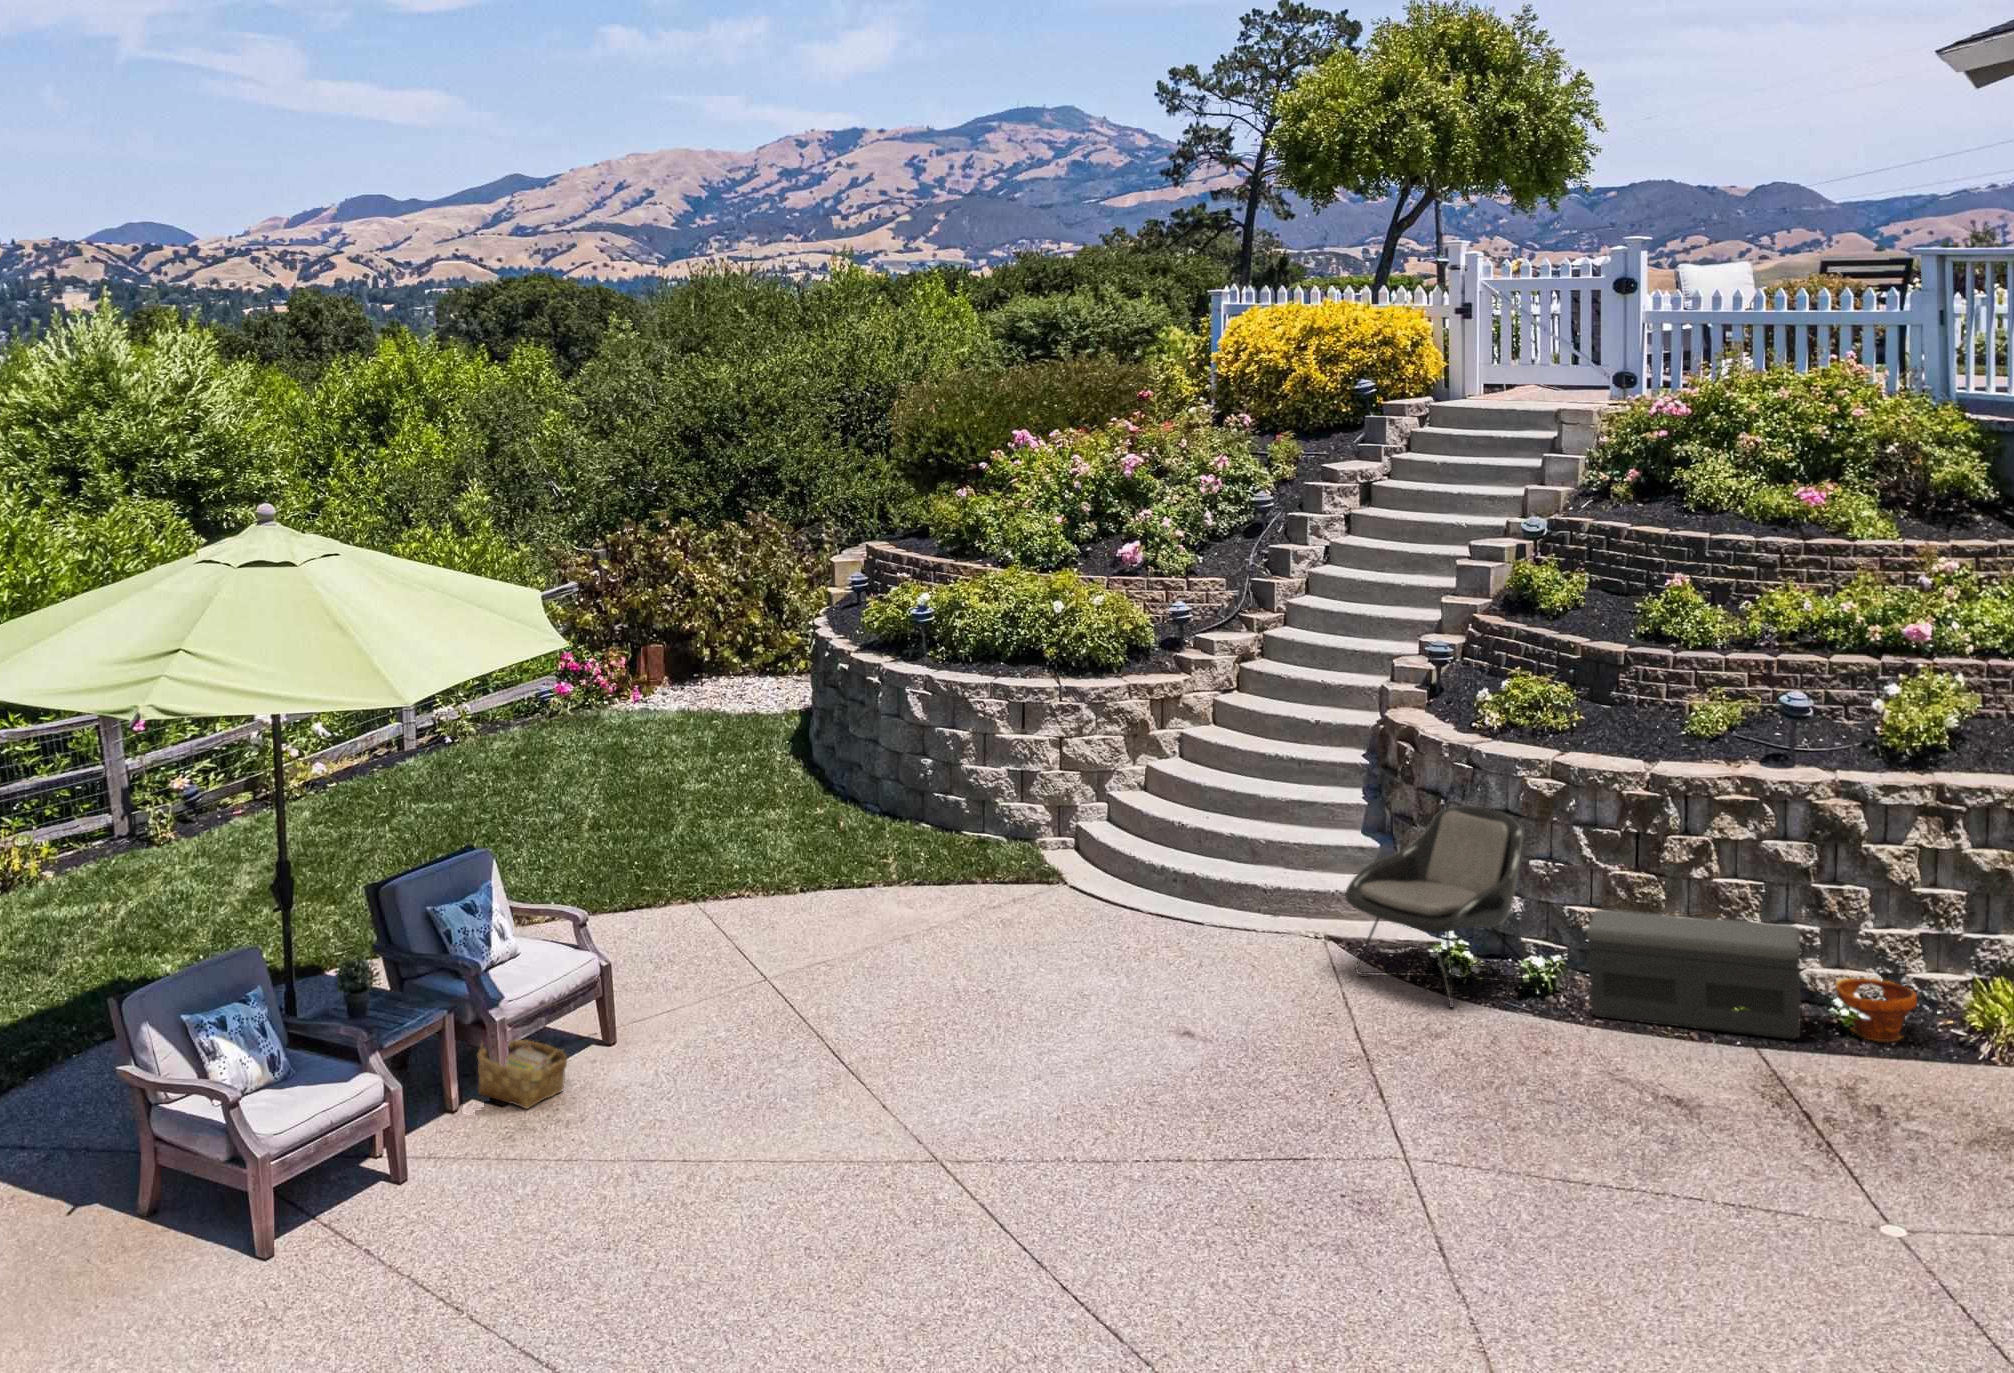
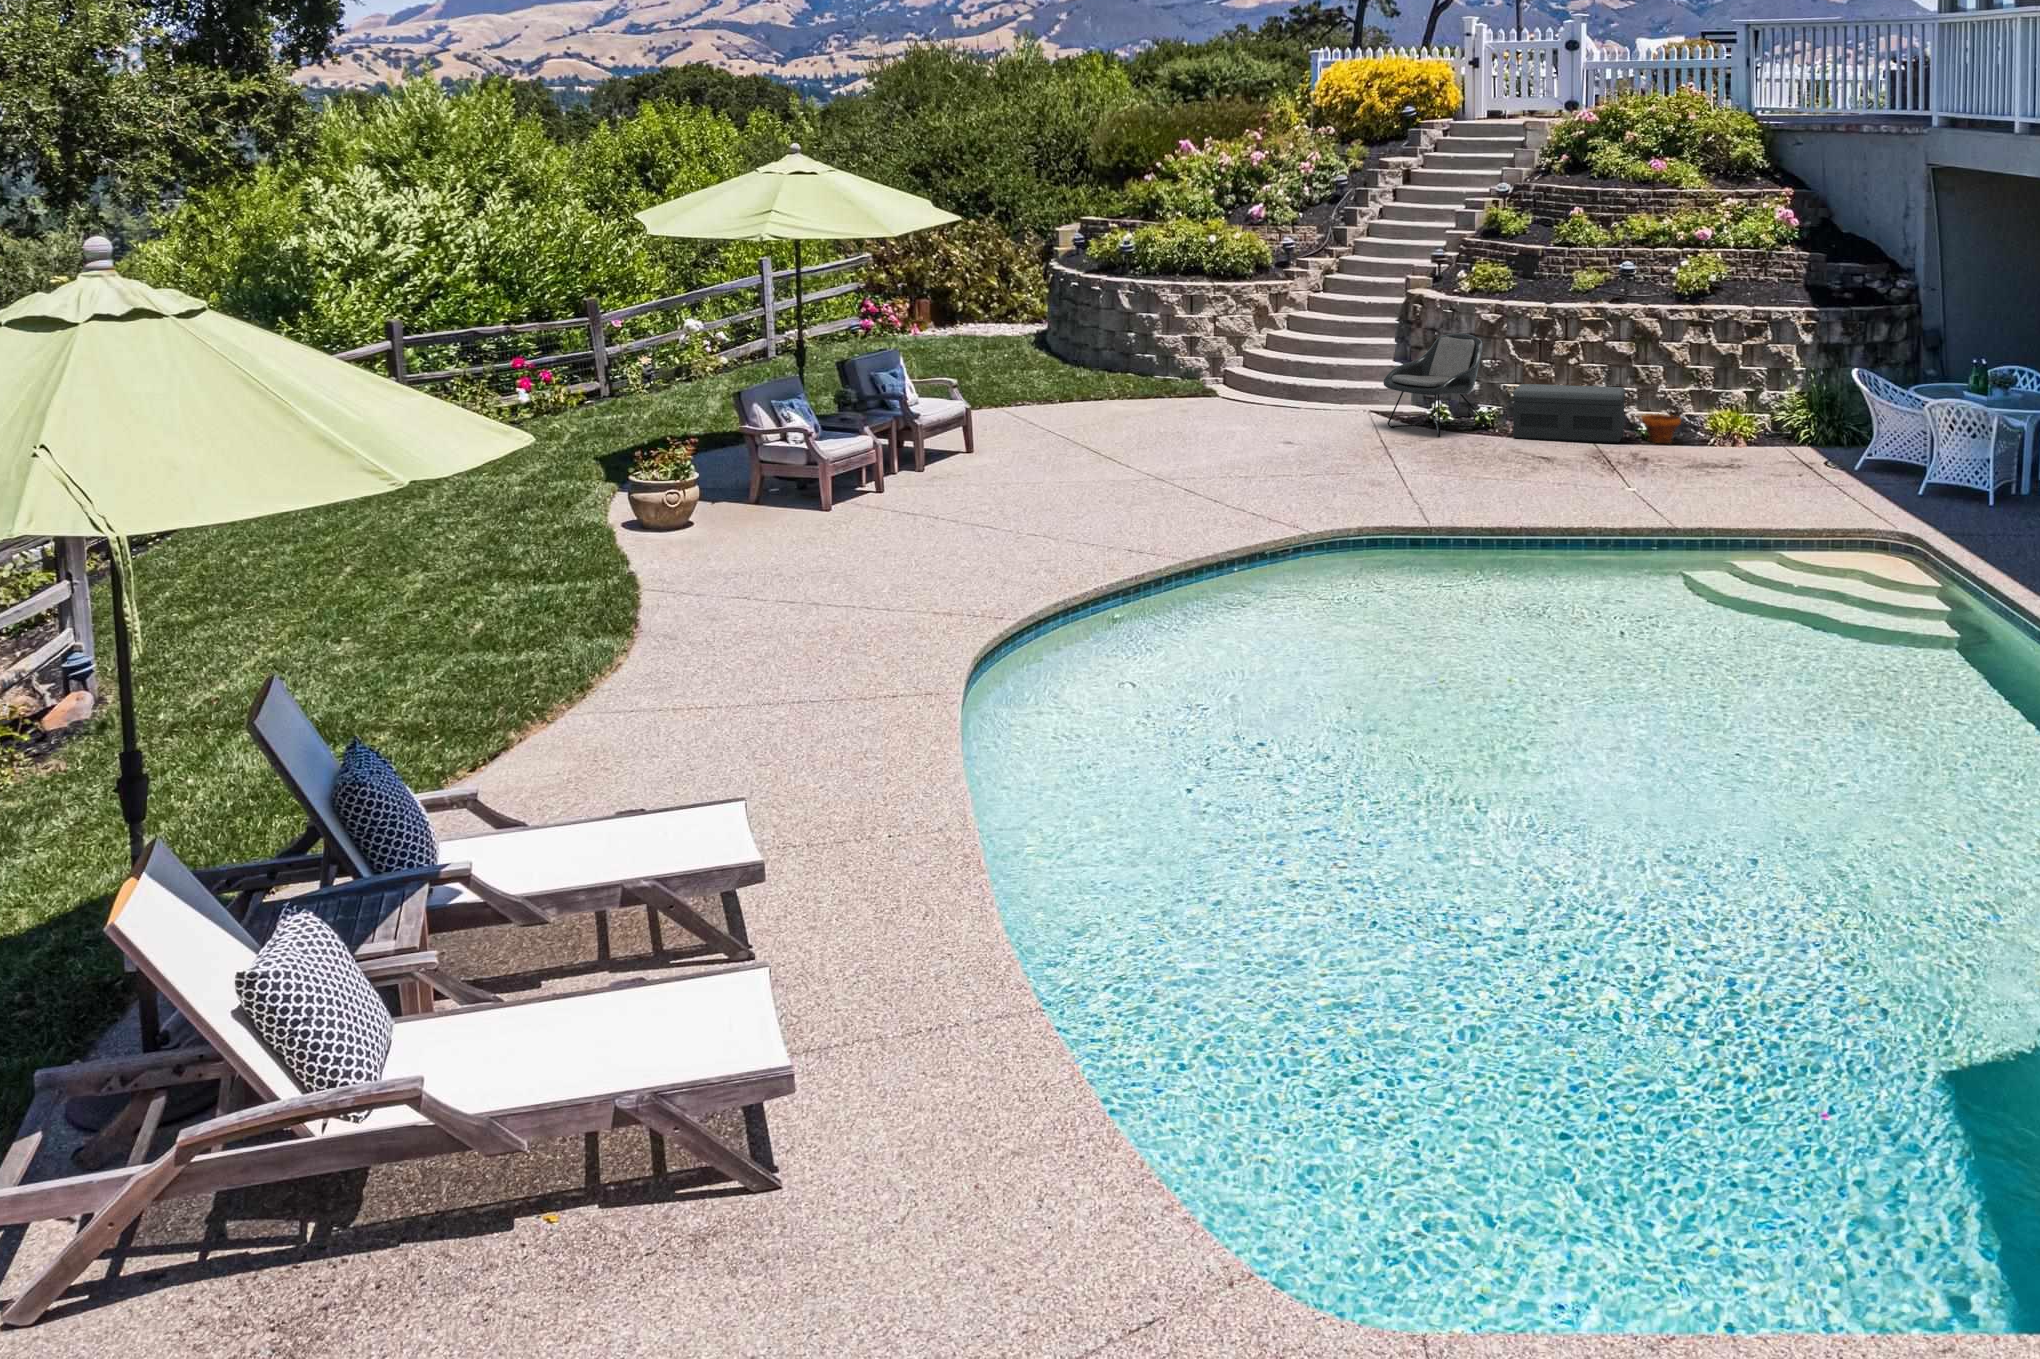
woven basket: present [477,1040,567,1109] -> none [906,438,957,476]

